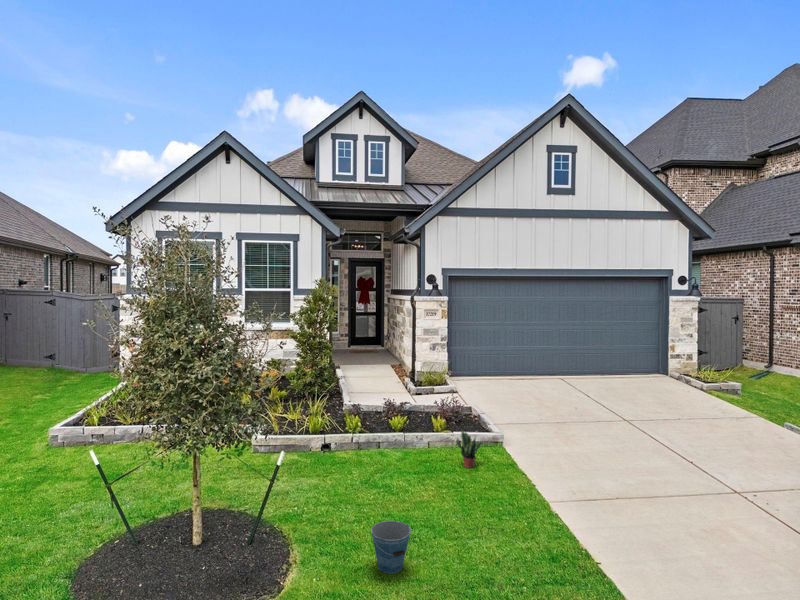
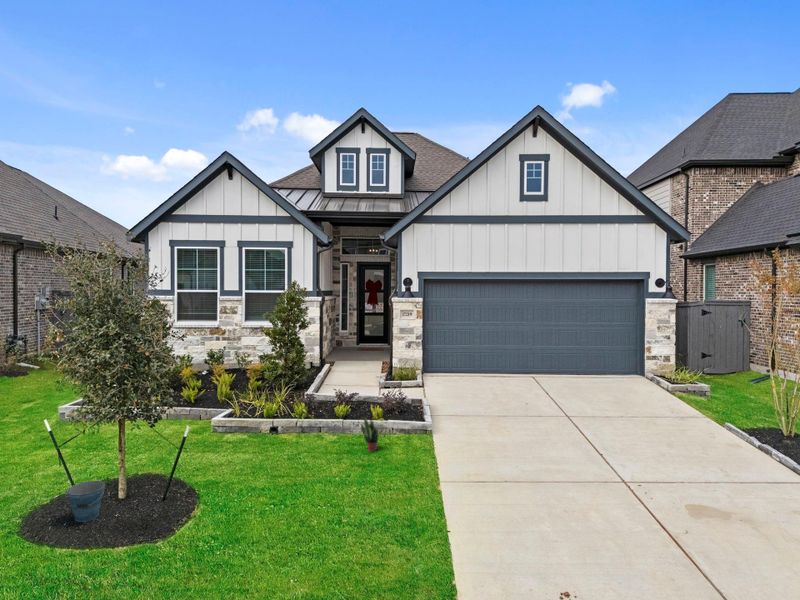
bucket: present [371,521,412,573] -> present [66,481,105,522]

